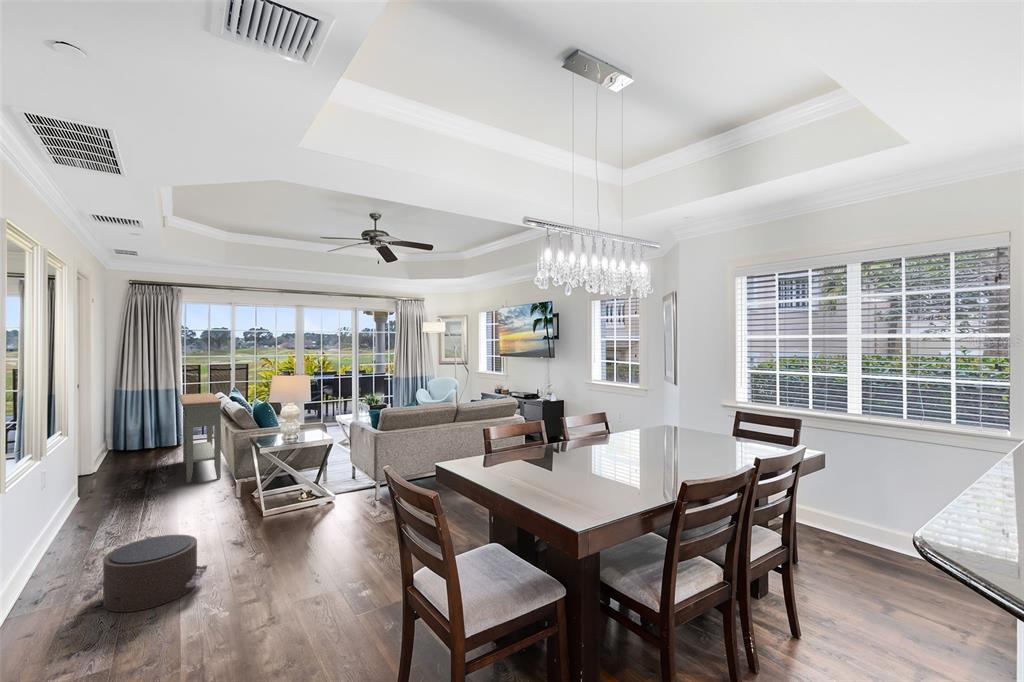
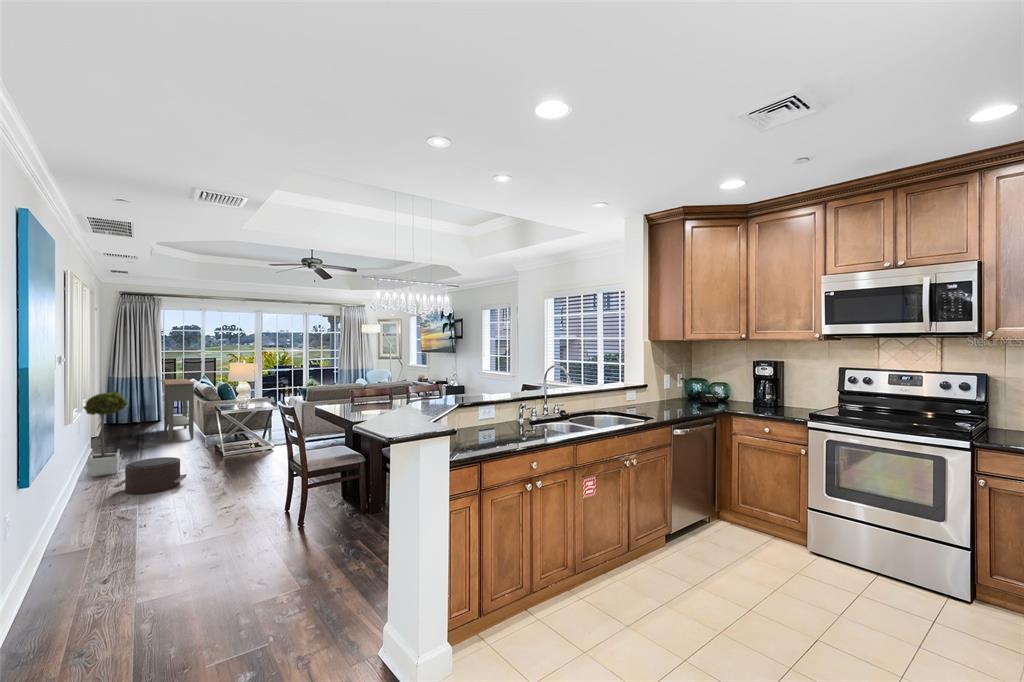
potted tree: none [48,421,119,562] -> present [83,391,127,477]

